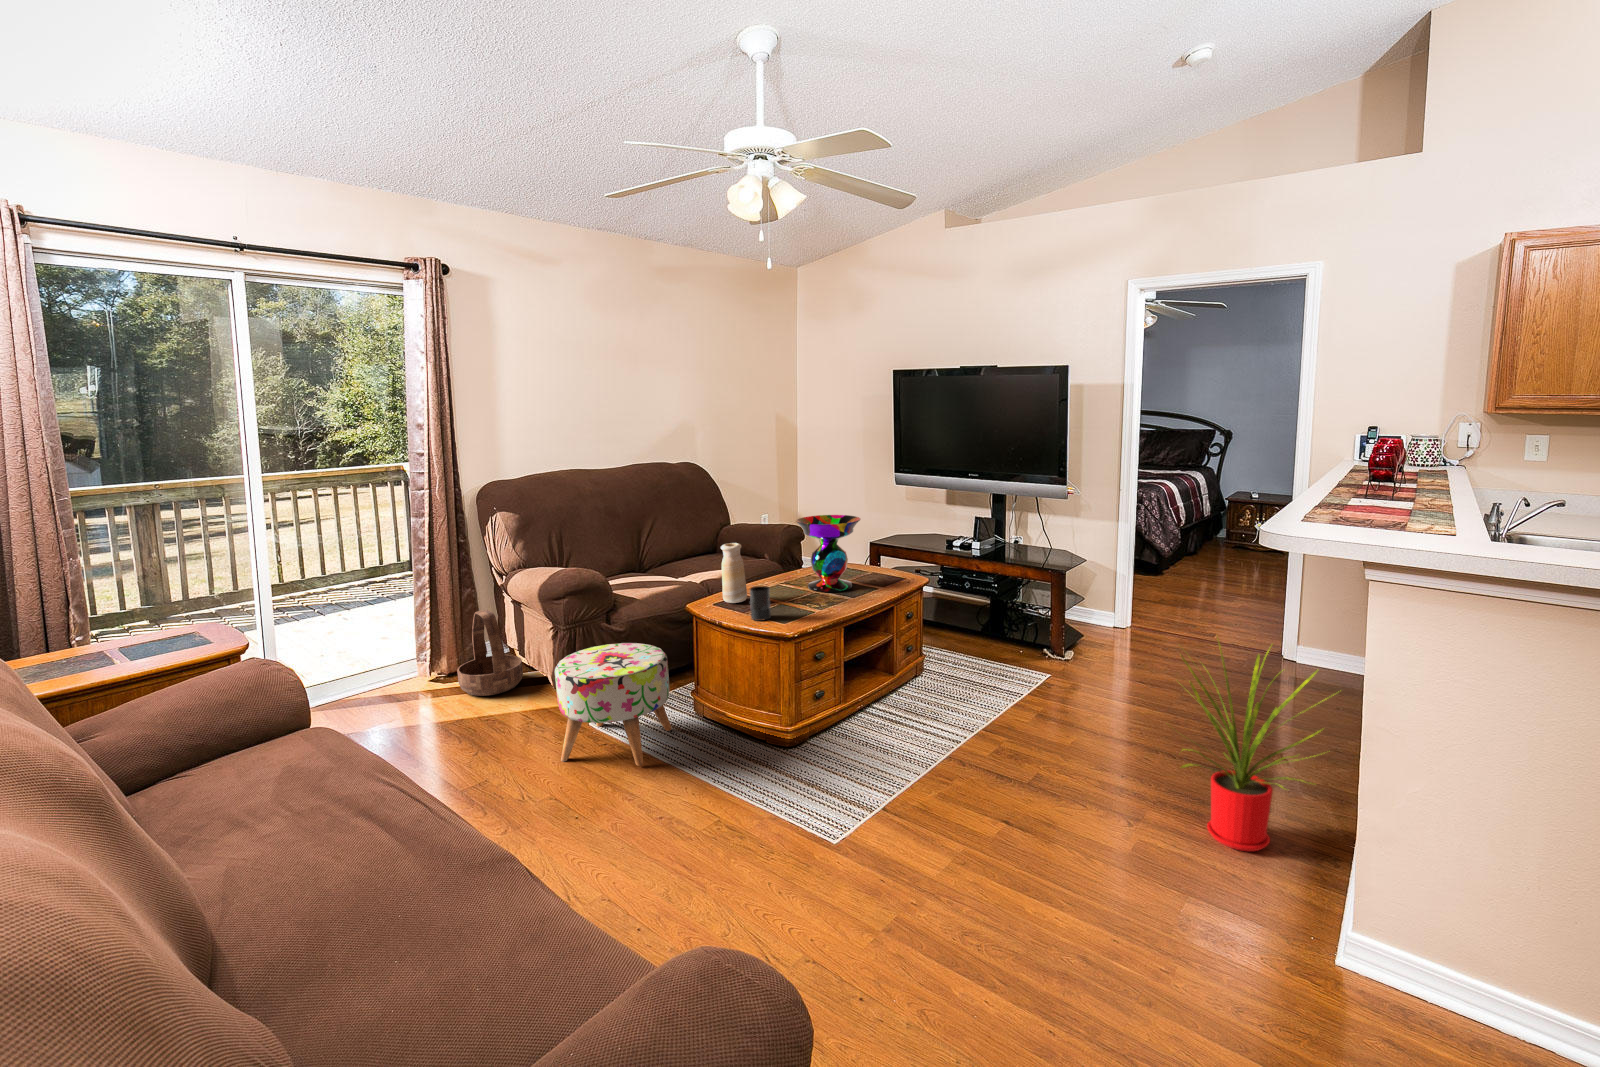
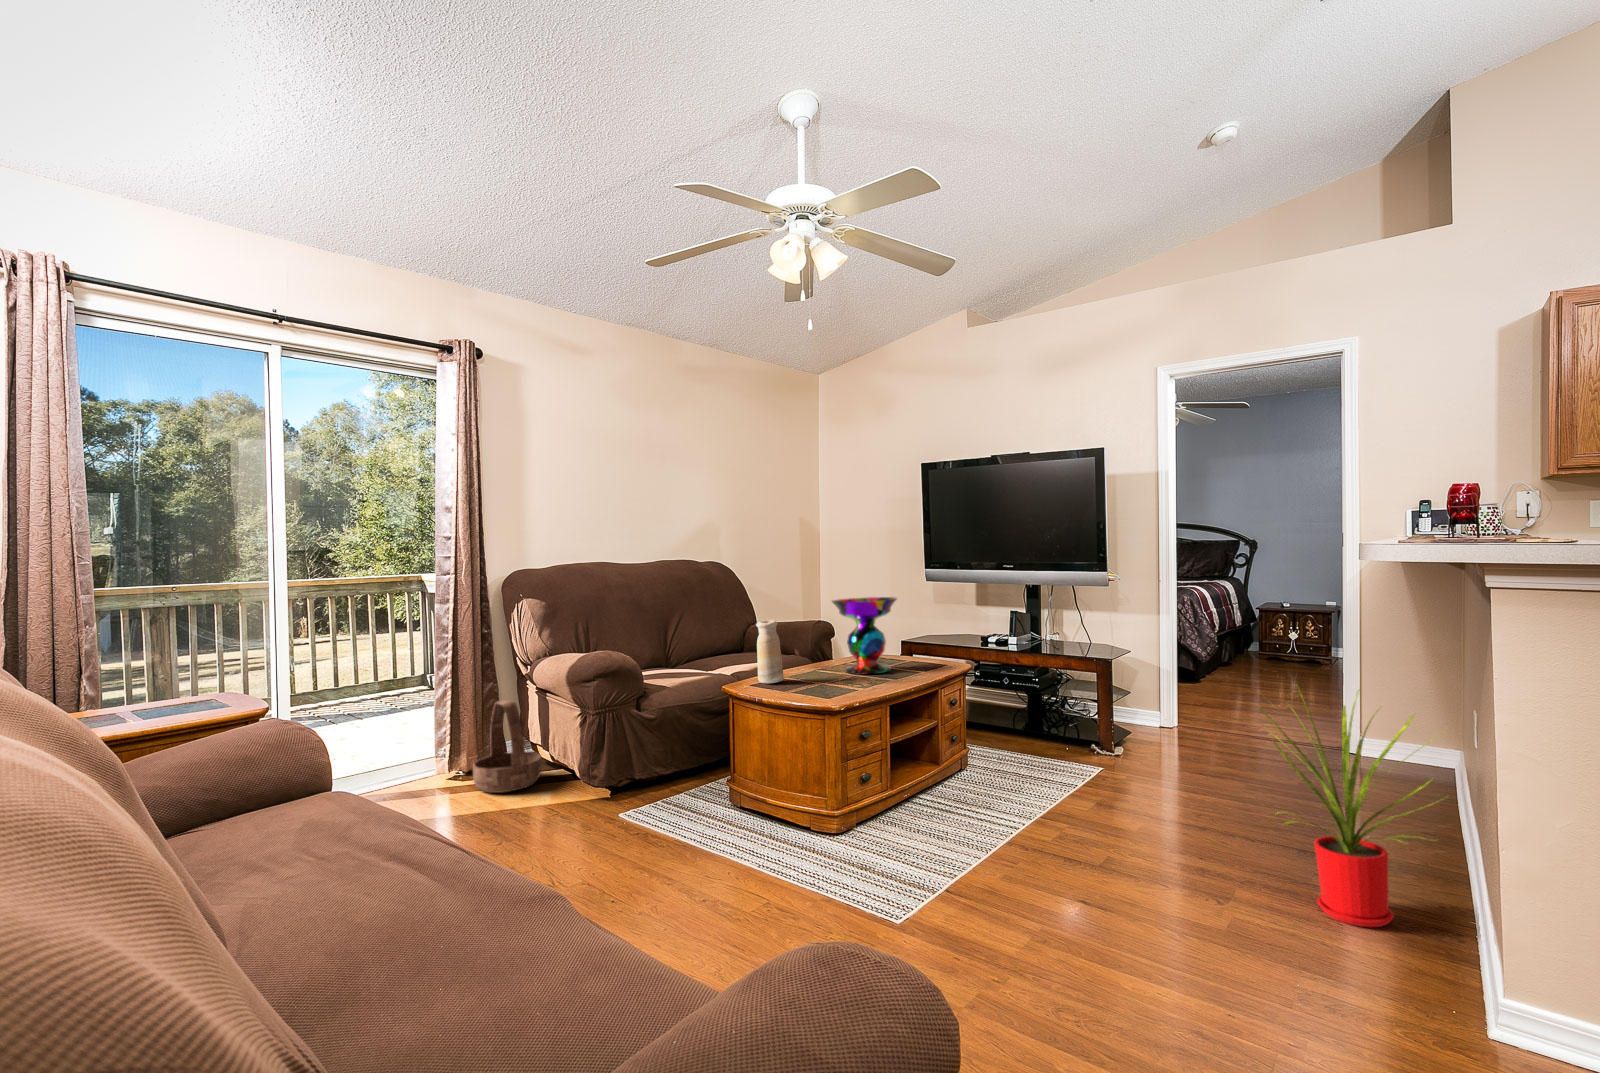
candle: present [750,586,771,621] -> none [786,658,811,695]
ottoman: present [555,643,672,766] -> none [583,725,704,854]

